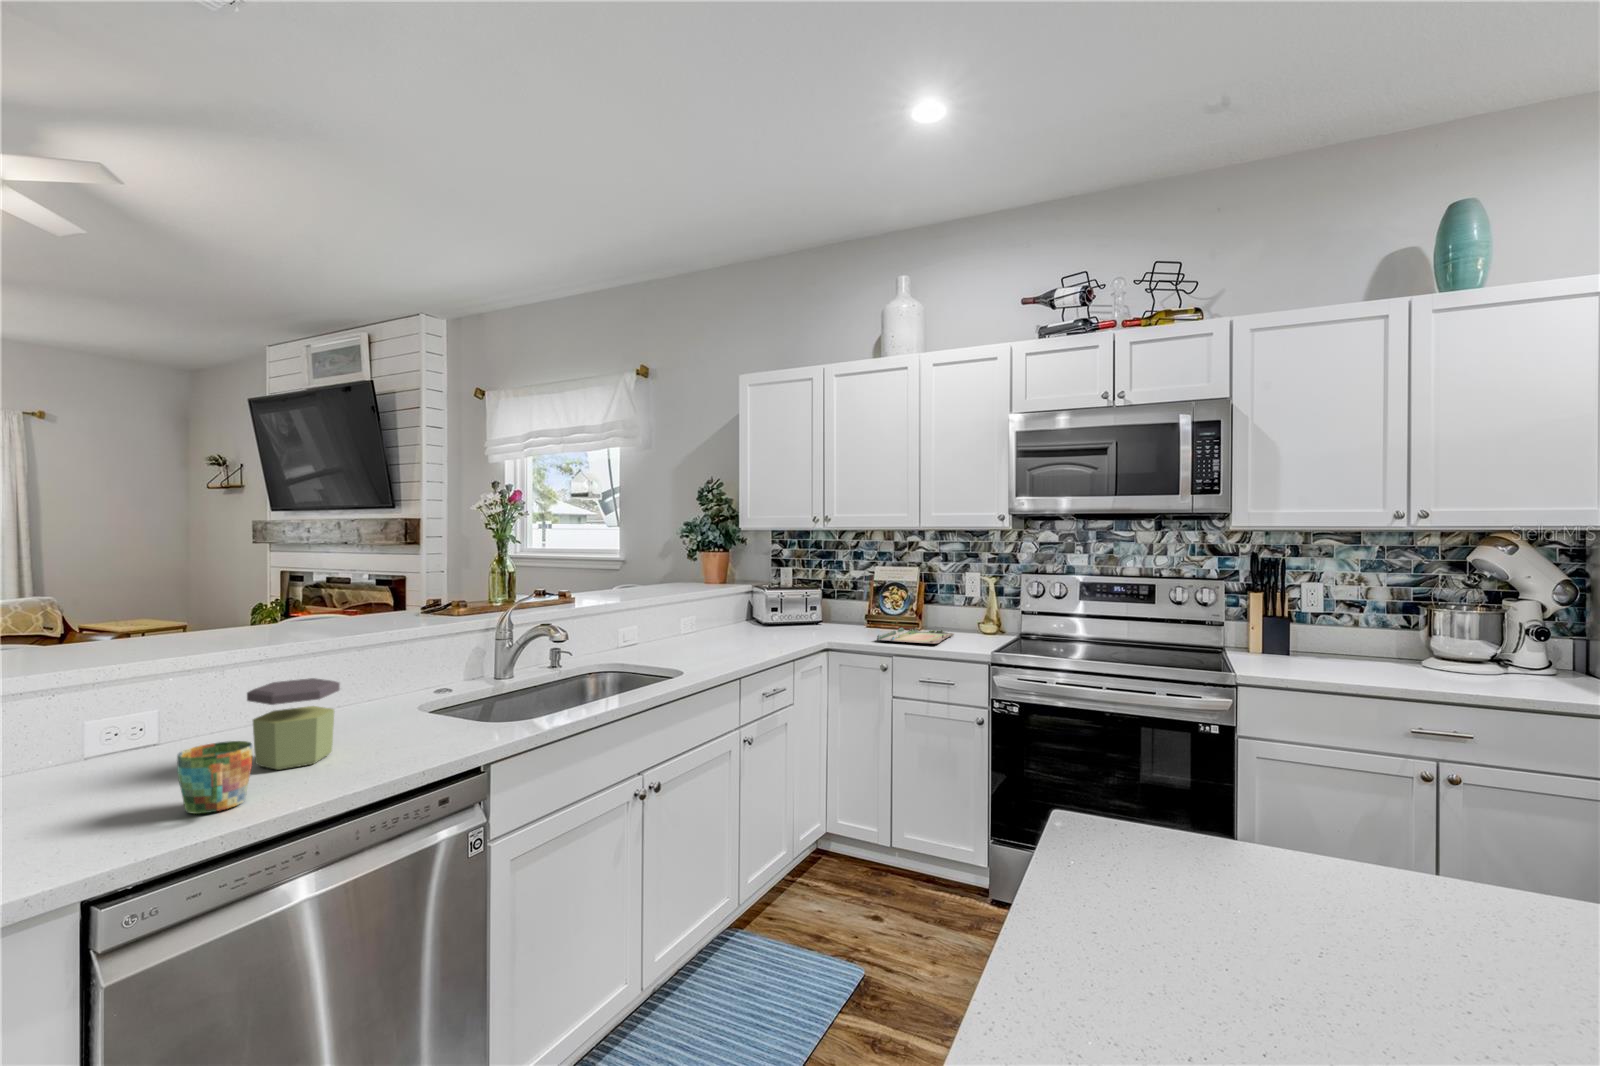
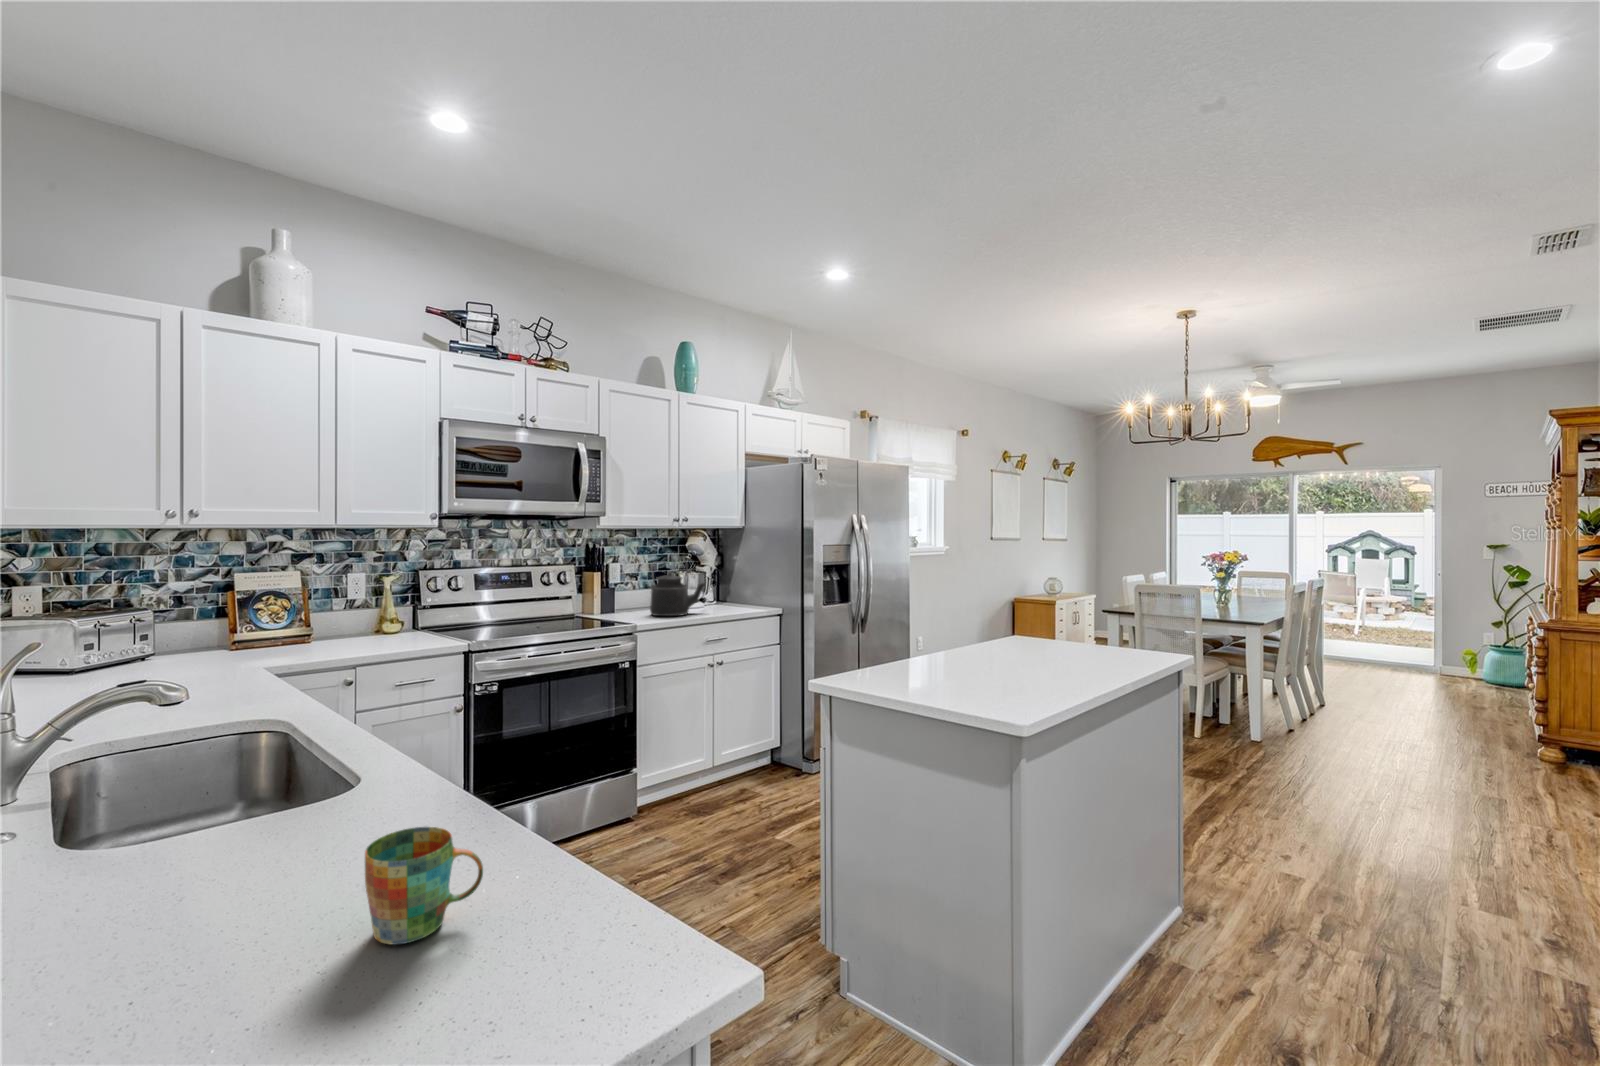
kettle: none [1320,585,1441,679] -> present [650,562,705,616]
tray: present [877,627,954,644] -> none [291,631,391,655]
jar: present [247,678,340,770] -> none [139,768,299,937]

